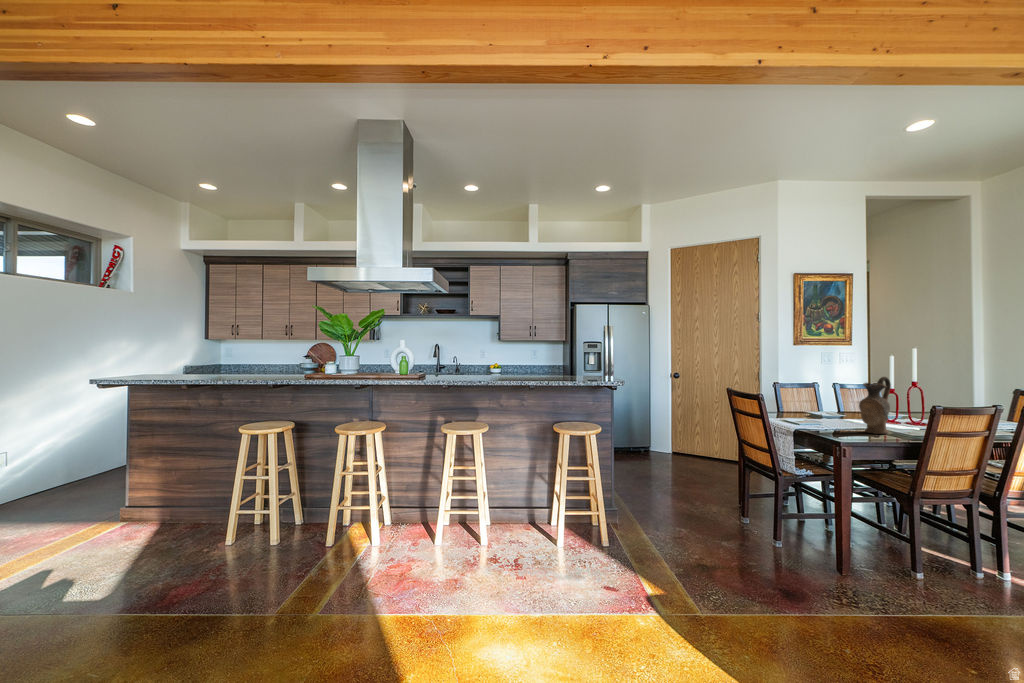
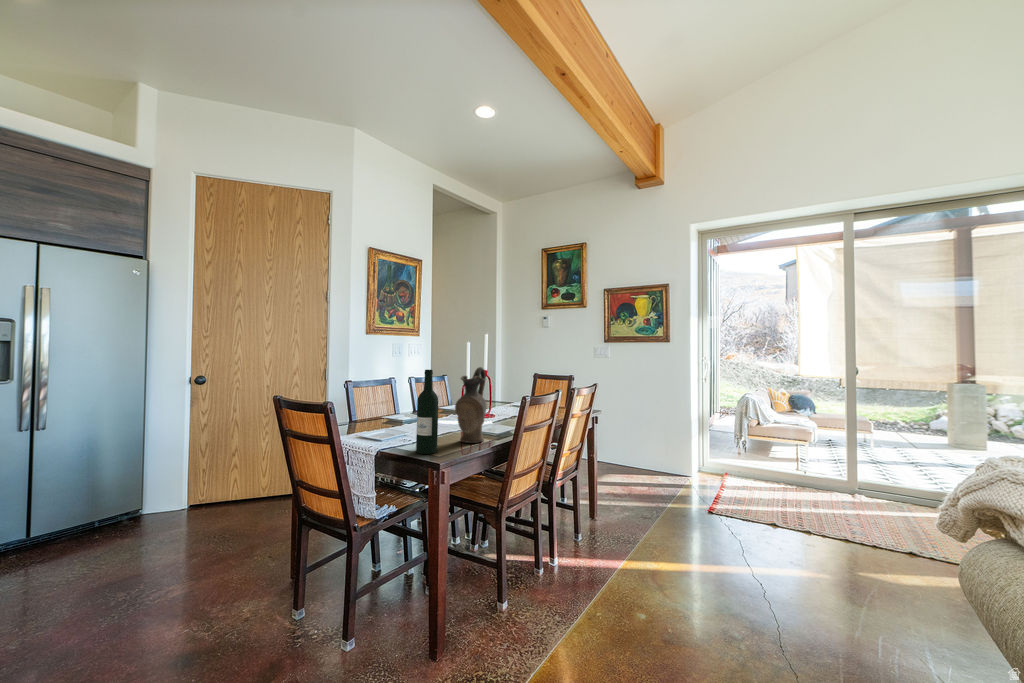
wine bottle: none [823,377,840,434] -> present [416,370,438,454]

